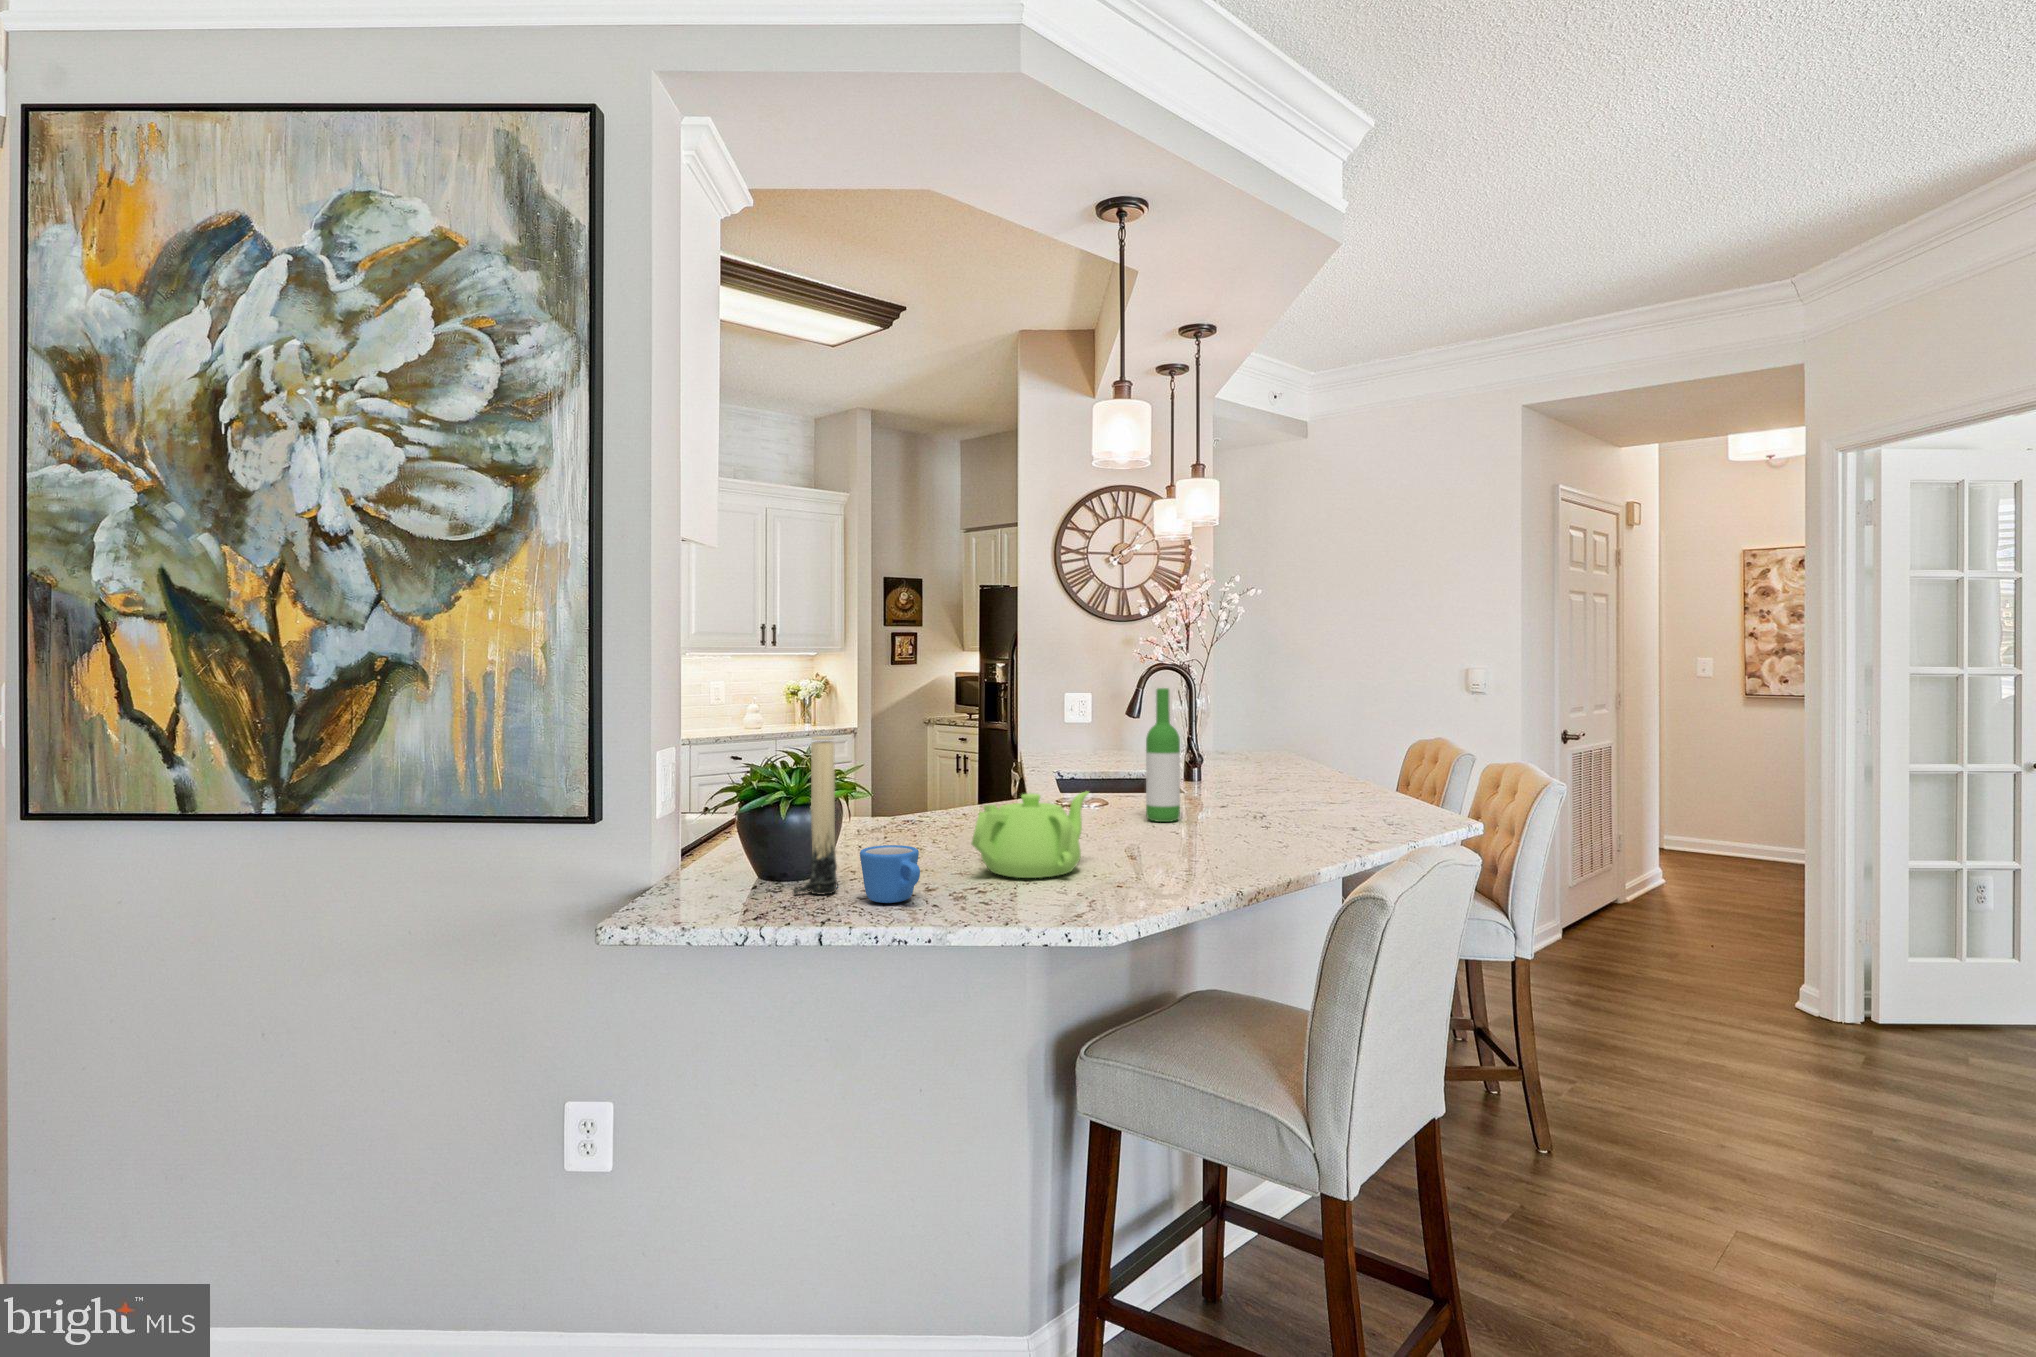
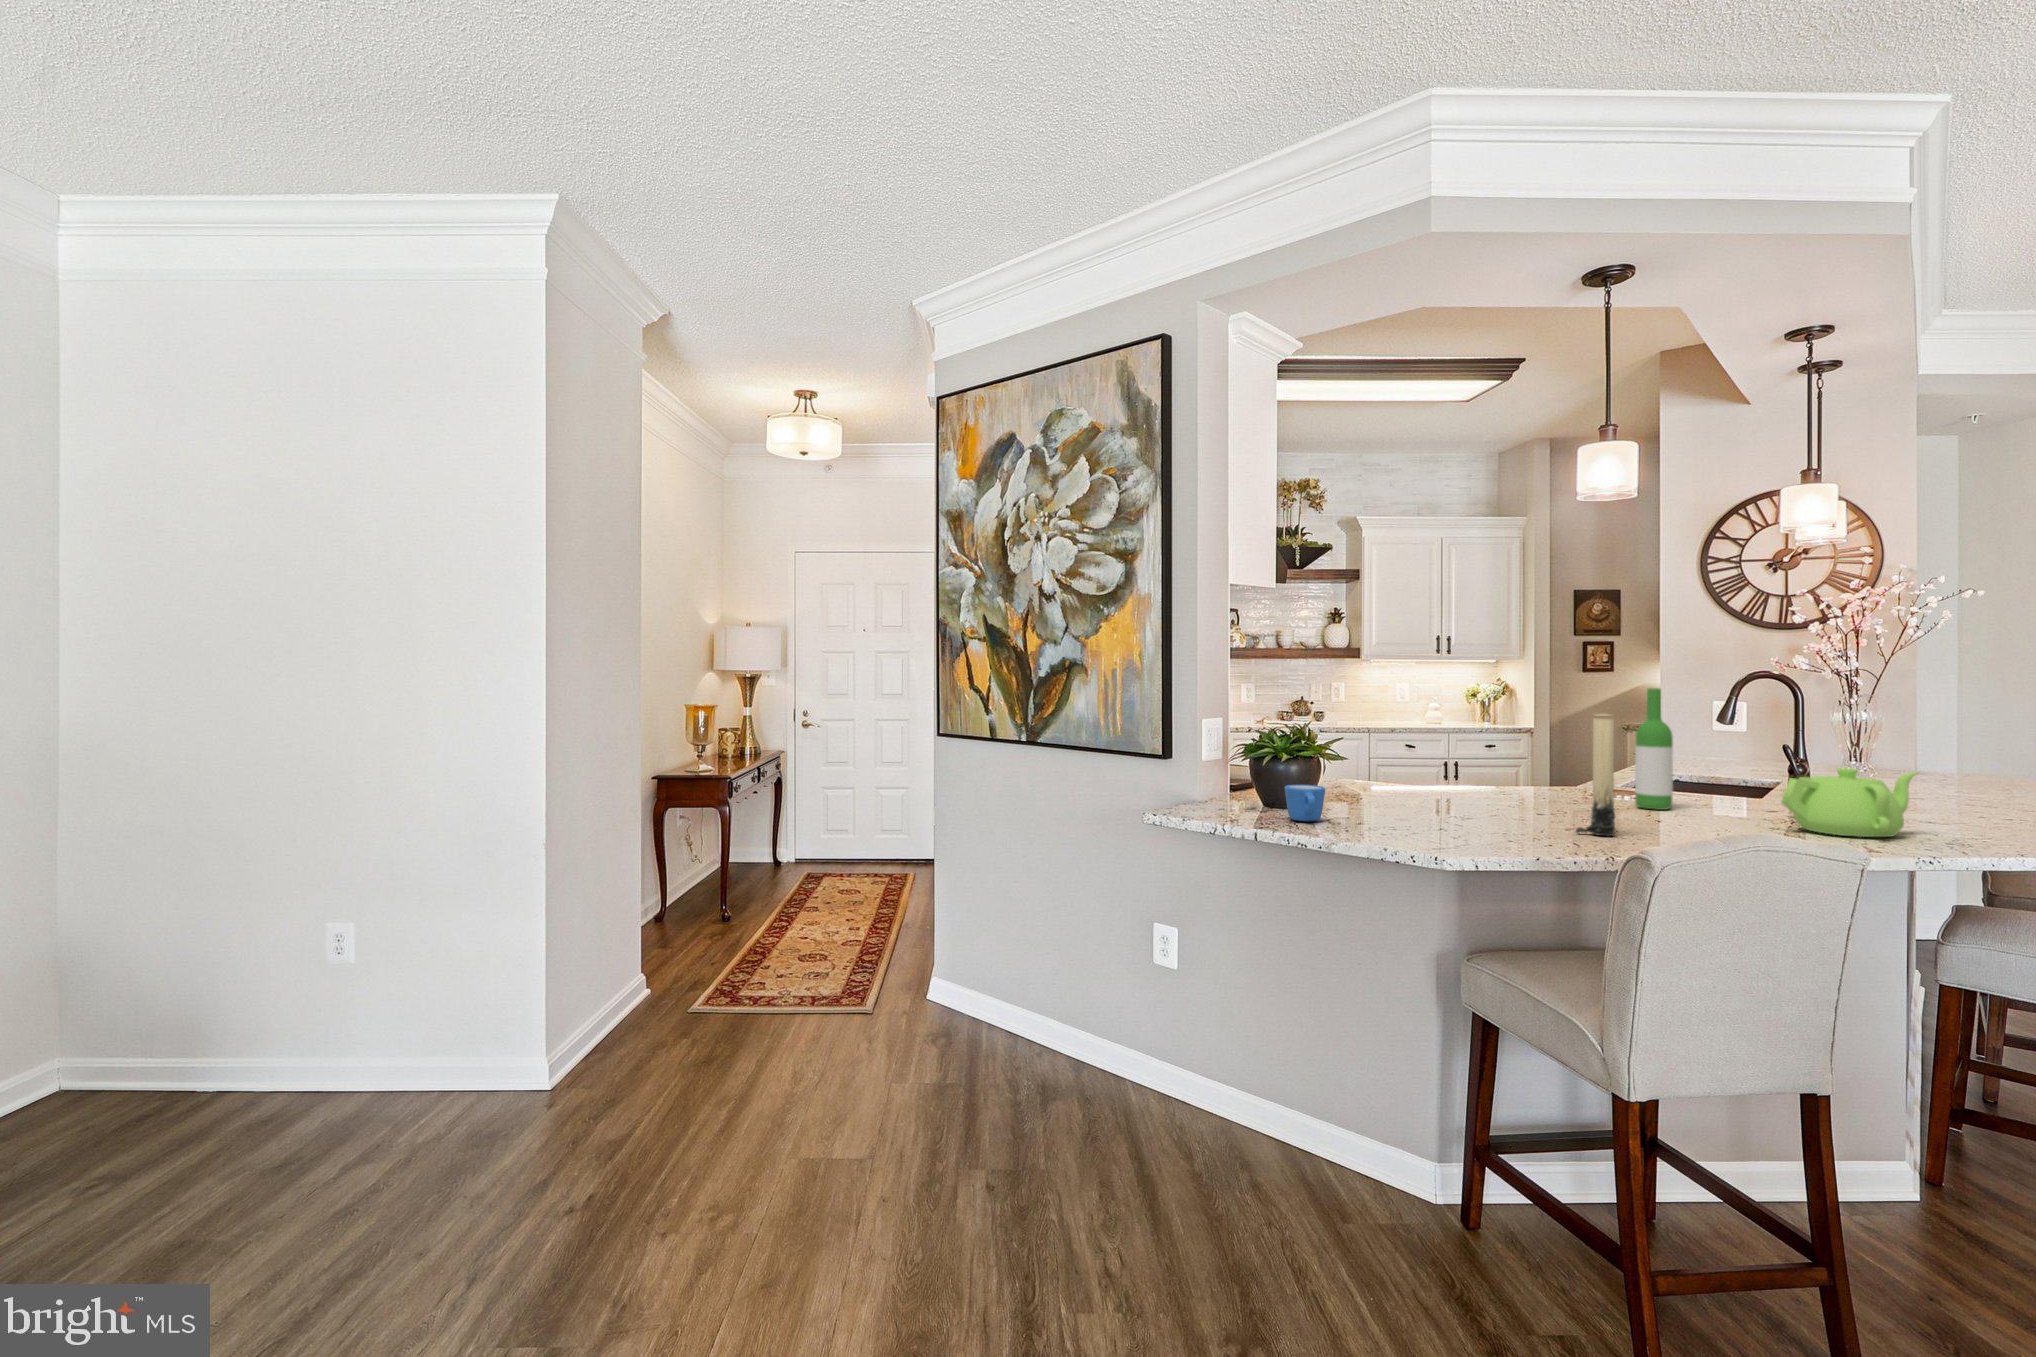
candle: present [793,736,838,894] -> present [1576,714,1616,836]
teapot: present [972,791,1089,878] -> present [1781,768,1918,837]

